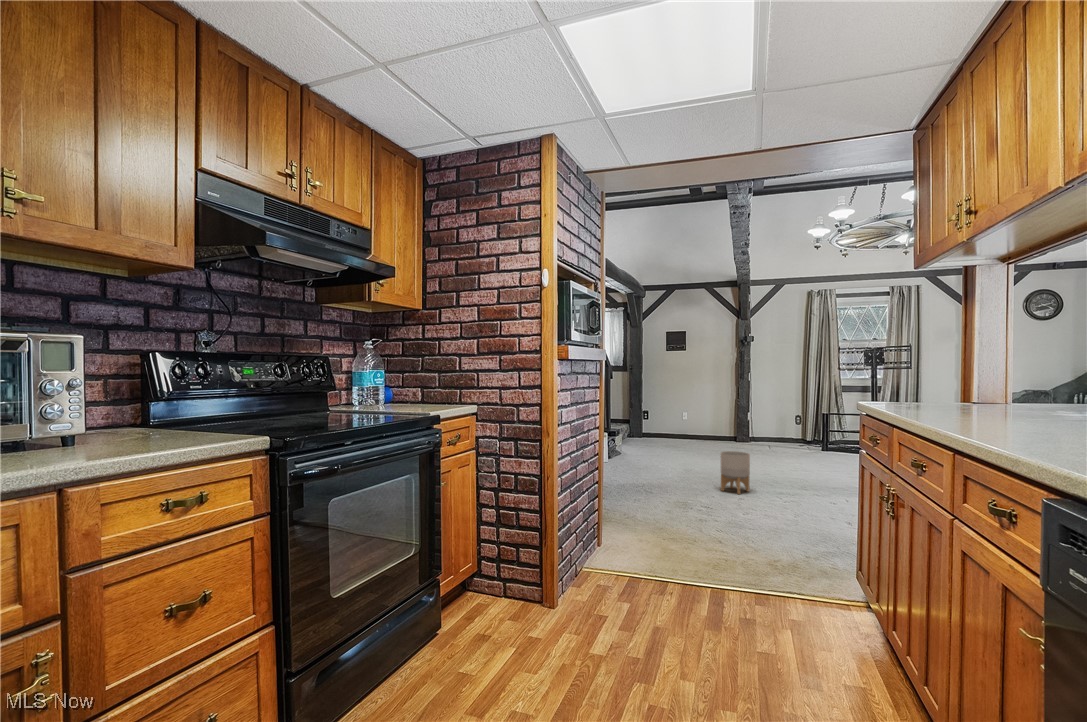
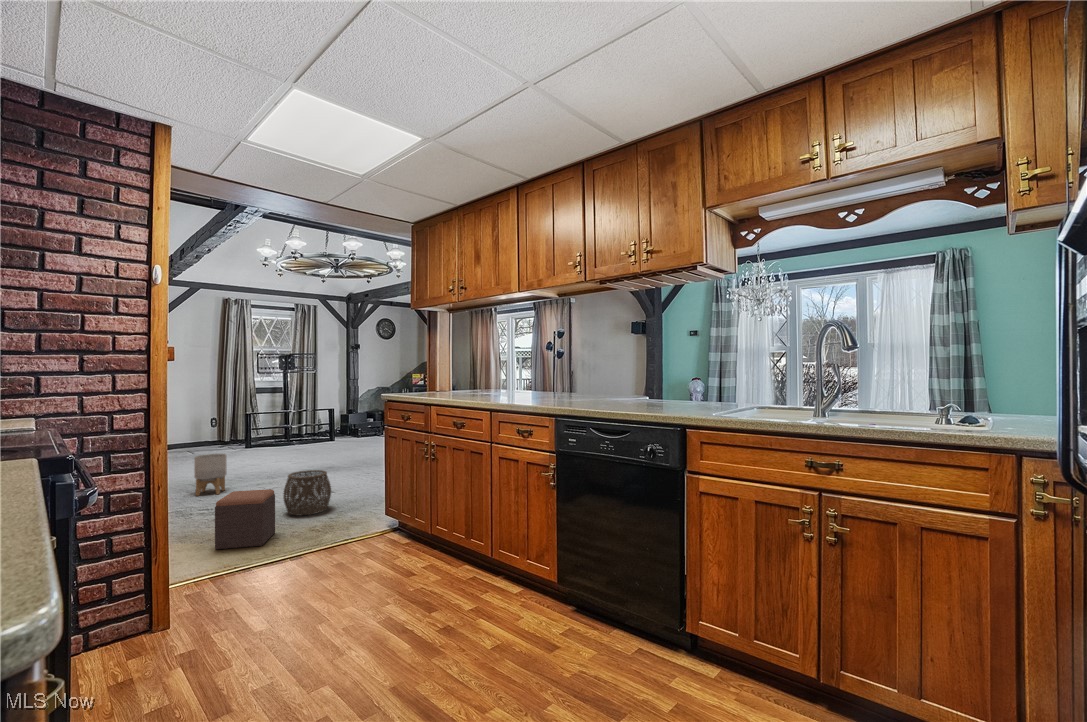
woven basket: none [763,491,823,550] -> present [283,470,331,516]
footstool: none [665,496,731,565] -> present [215,489,275,549]

